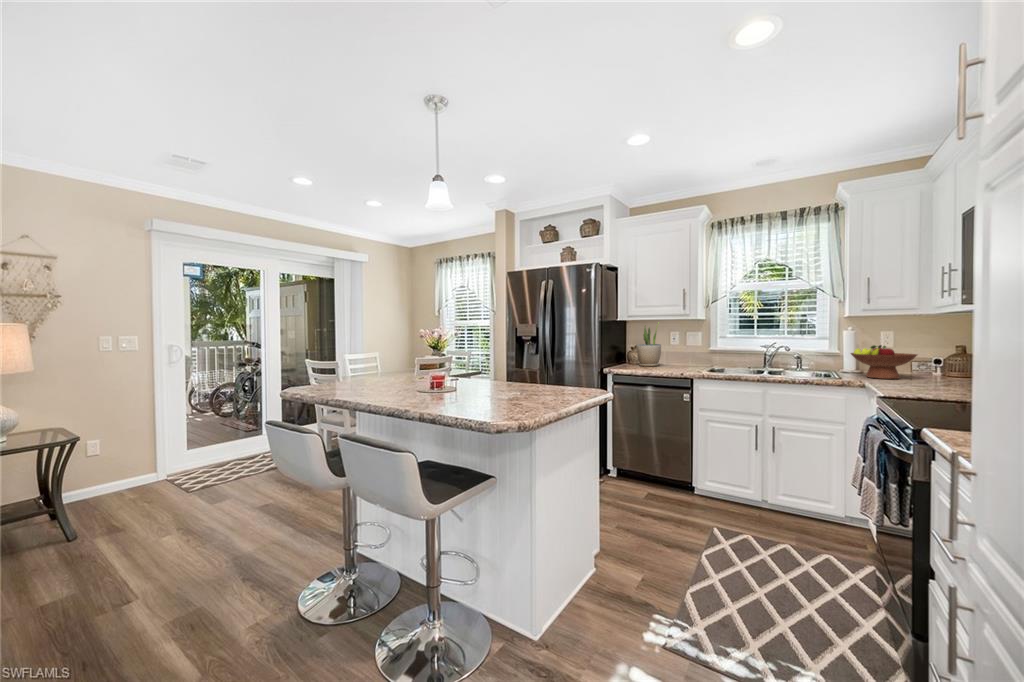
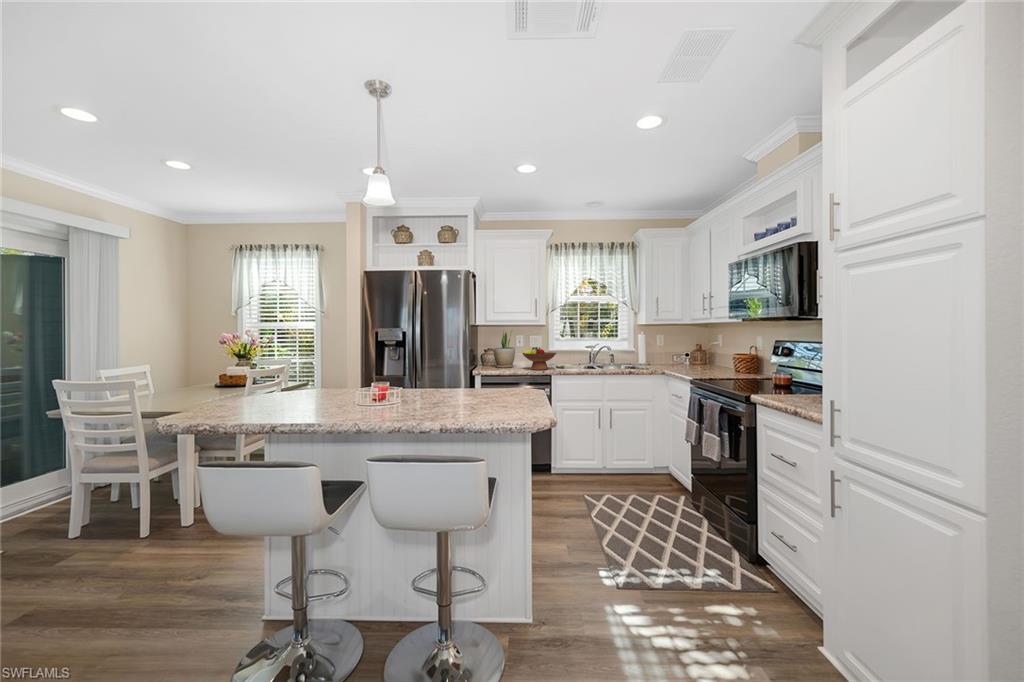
fruit bowl: present [851,345,917,379] -> present [523,347,556,370]

